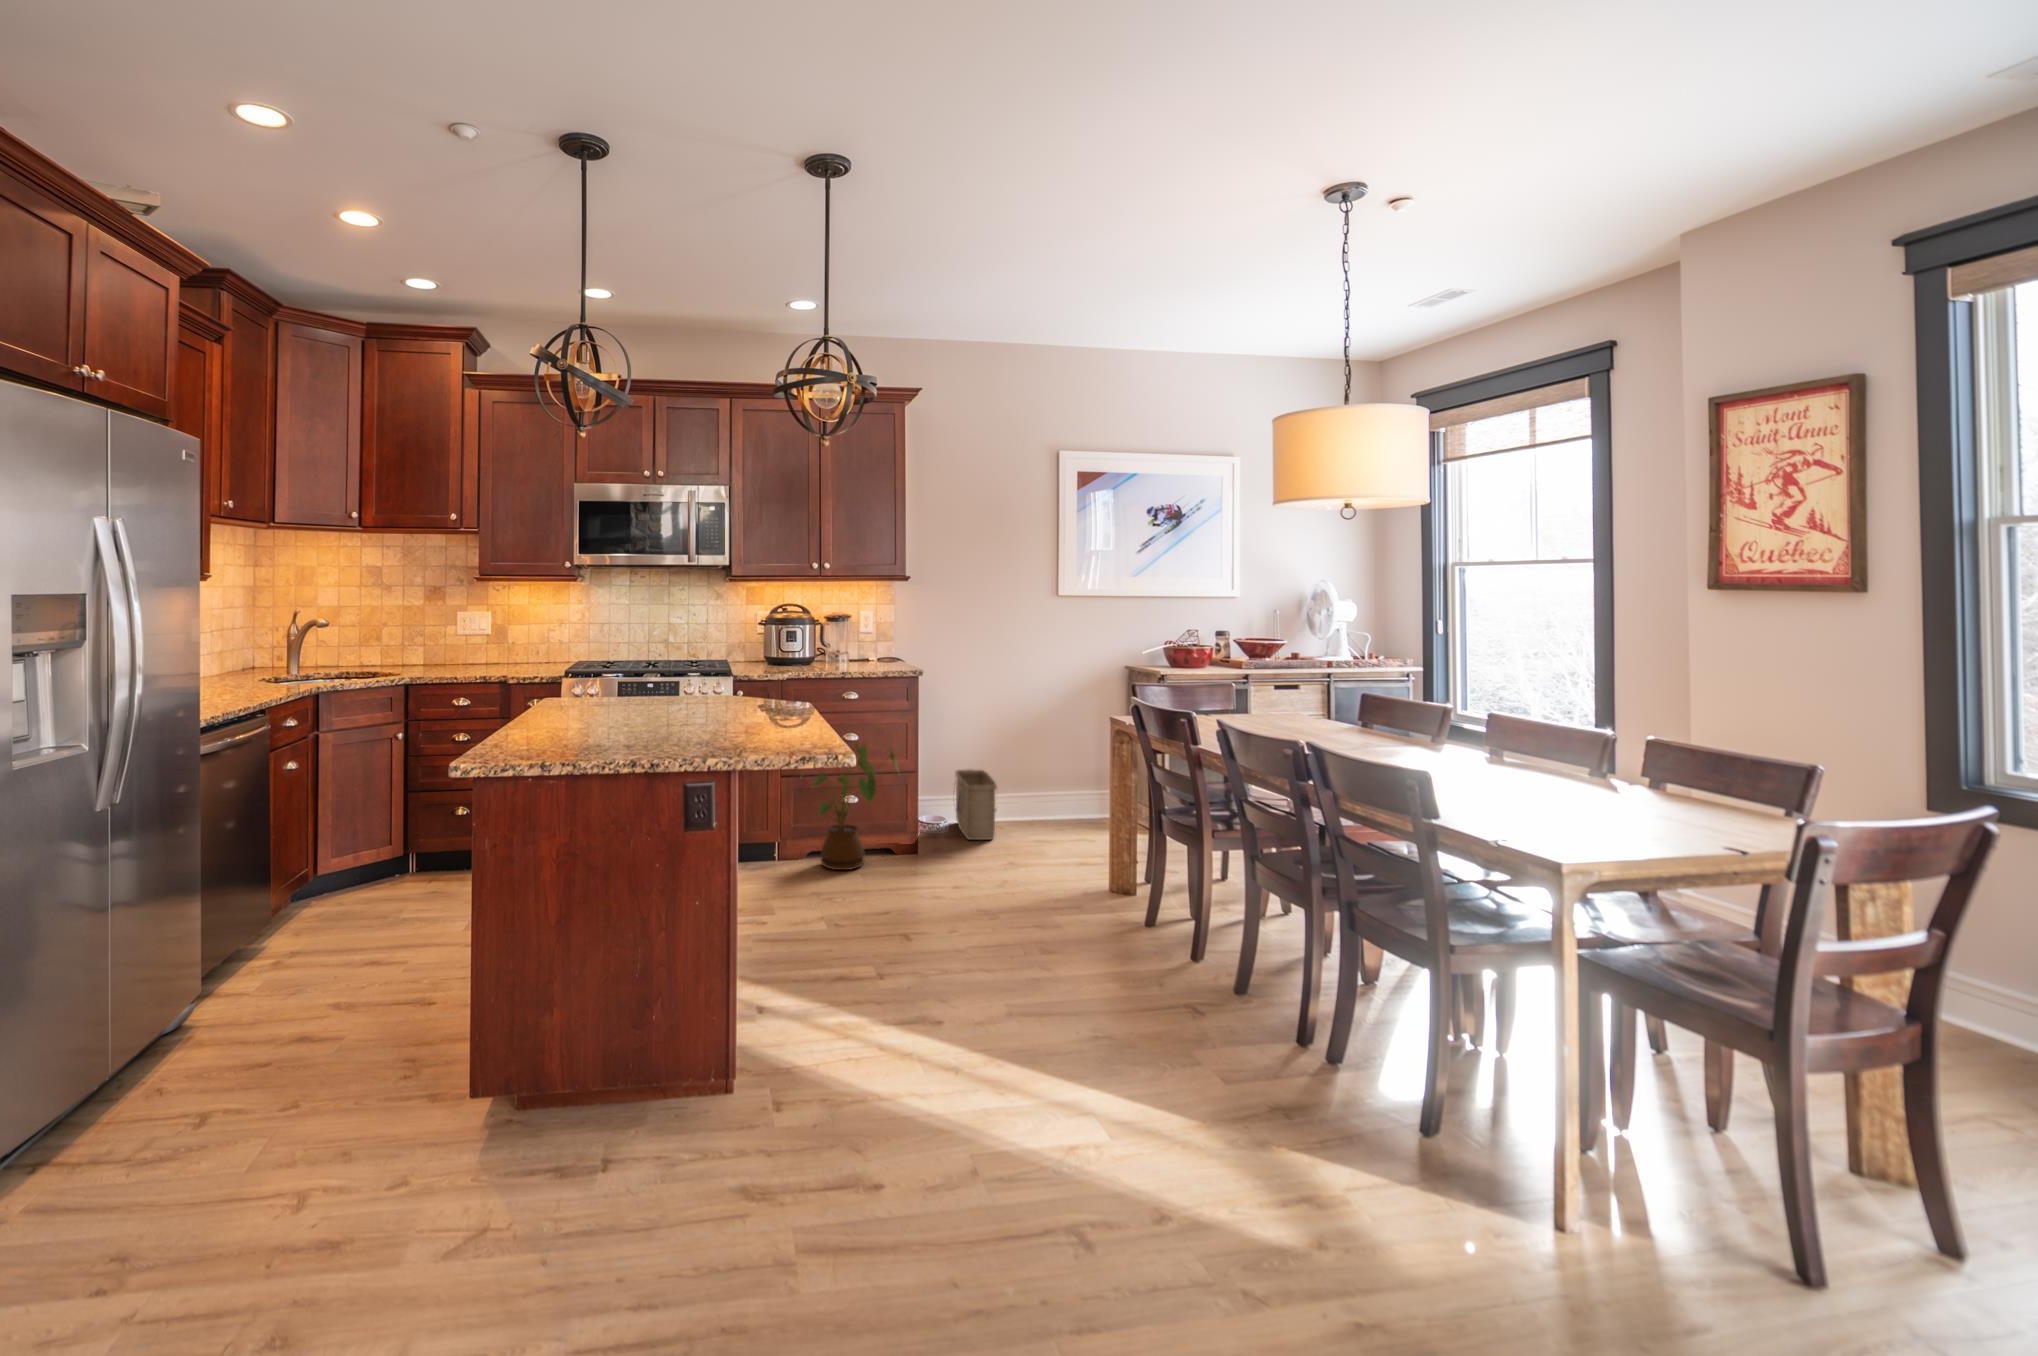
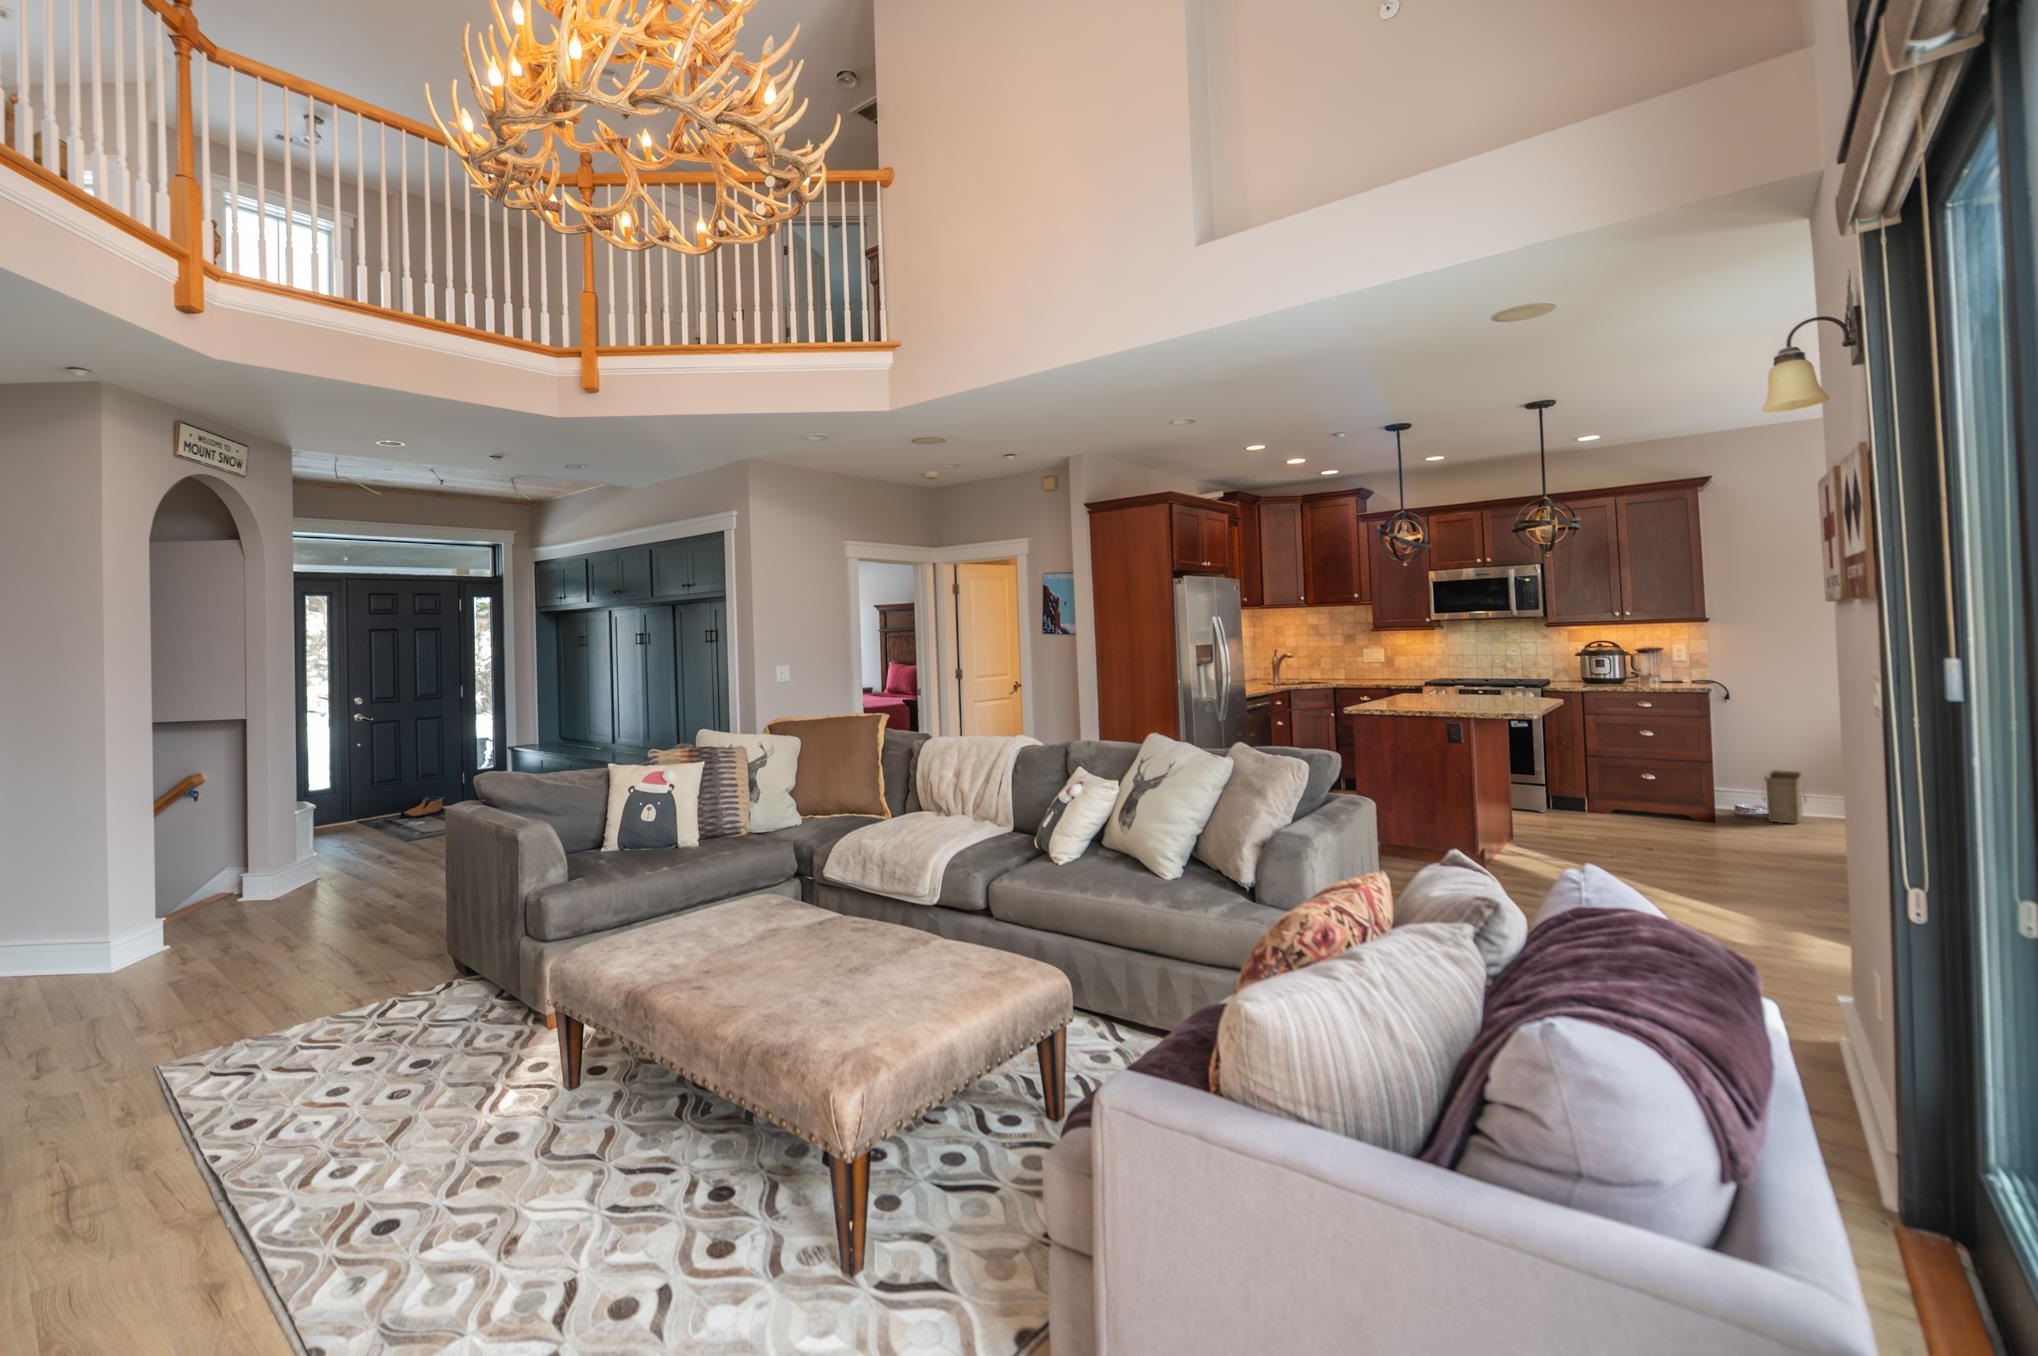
house plant: present [800,743,899,870] -> none [1596,737,1684,824]

